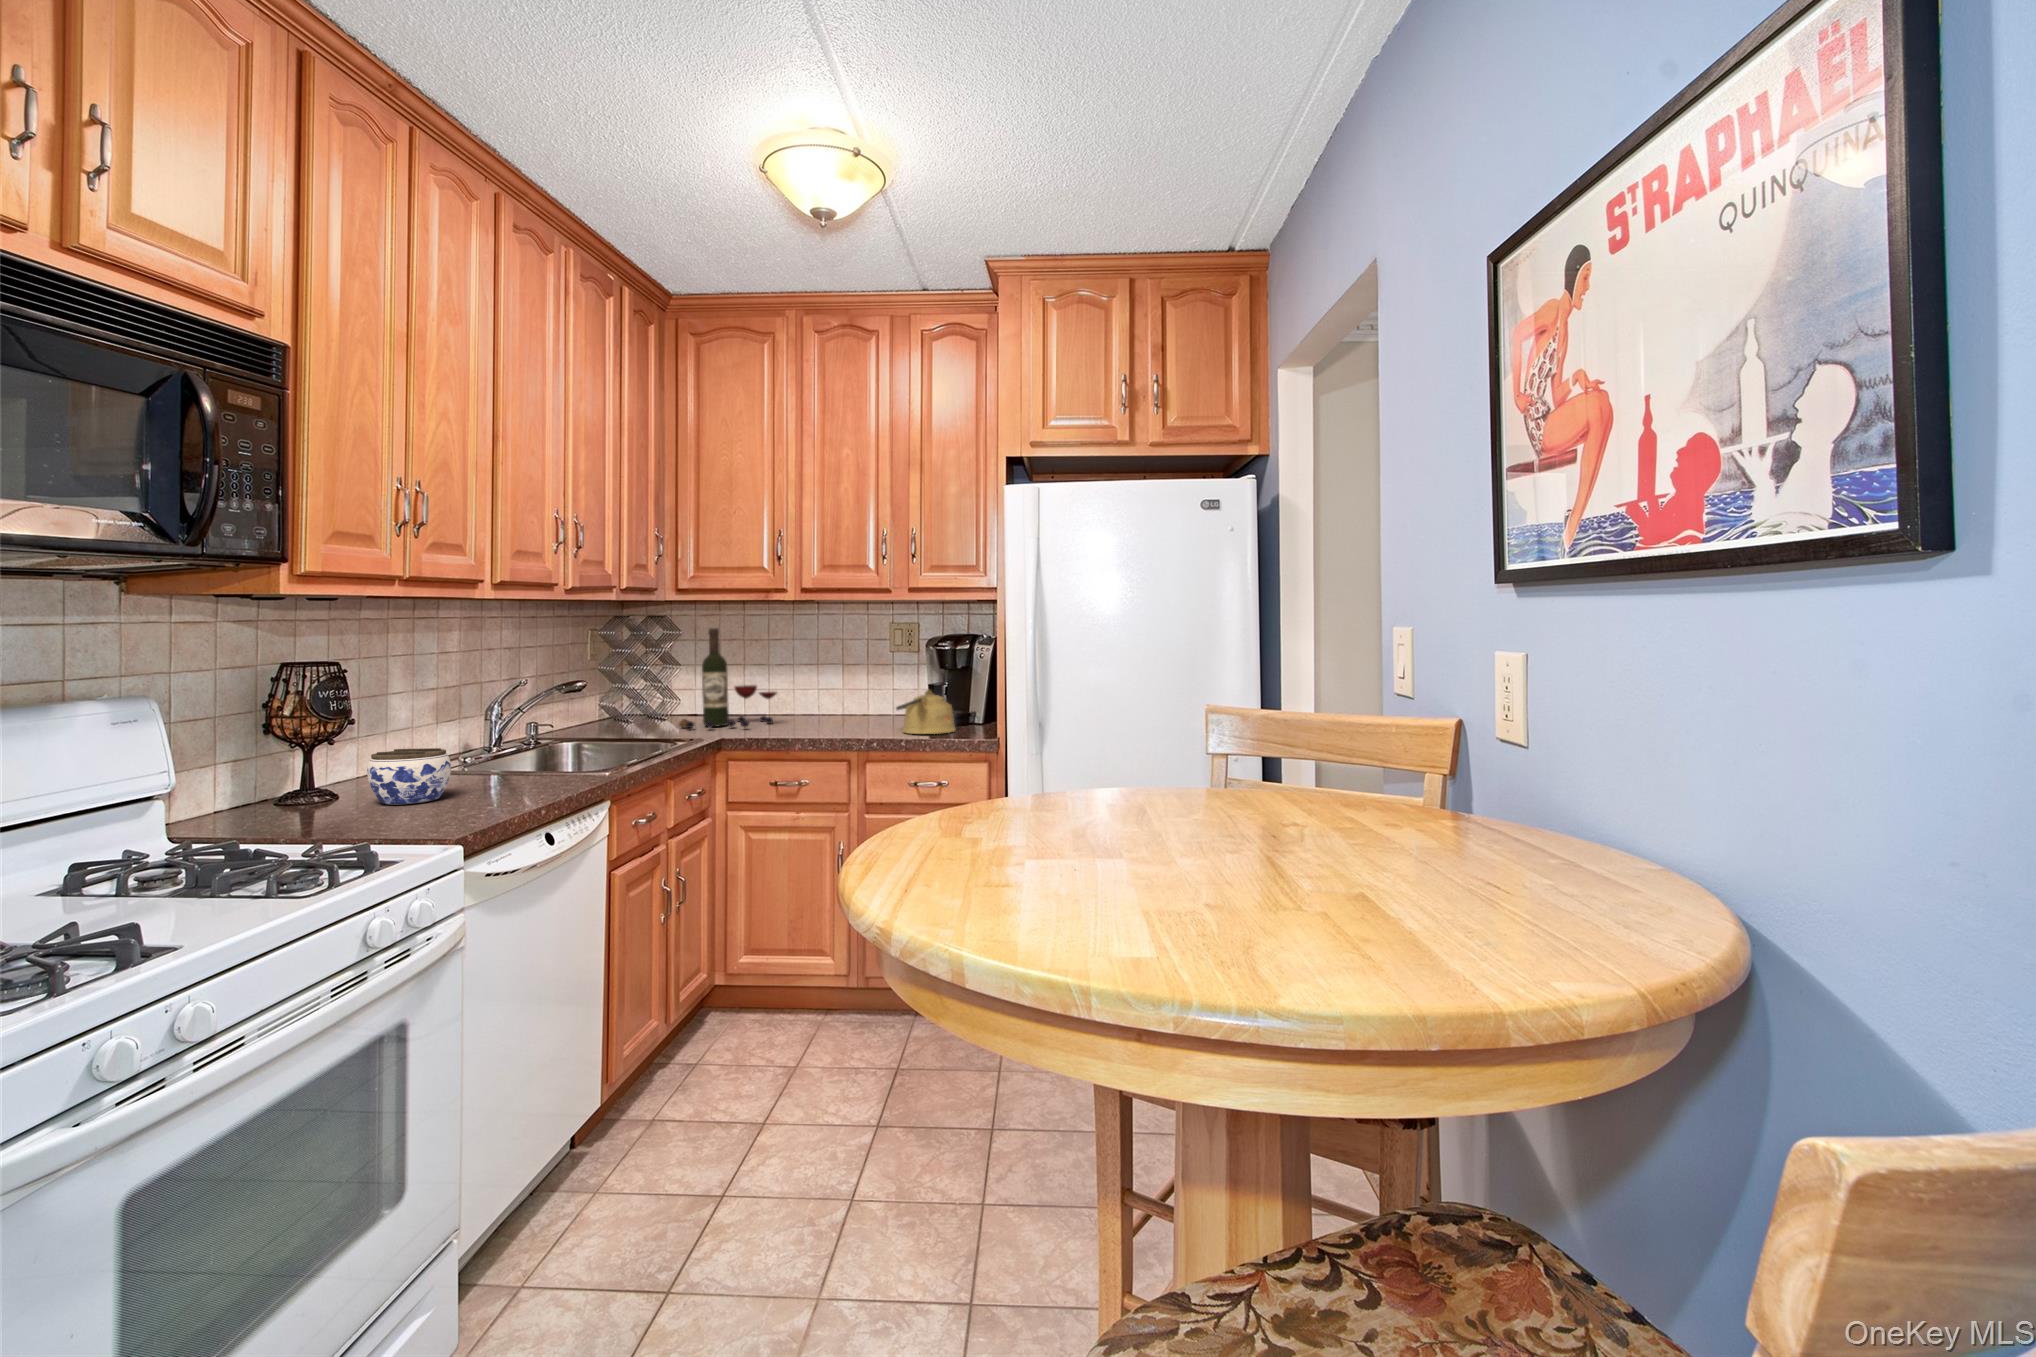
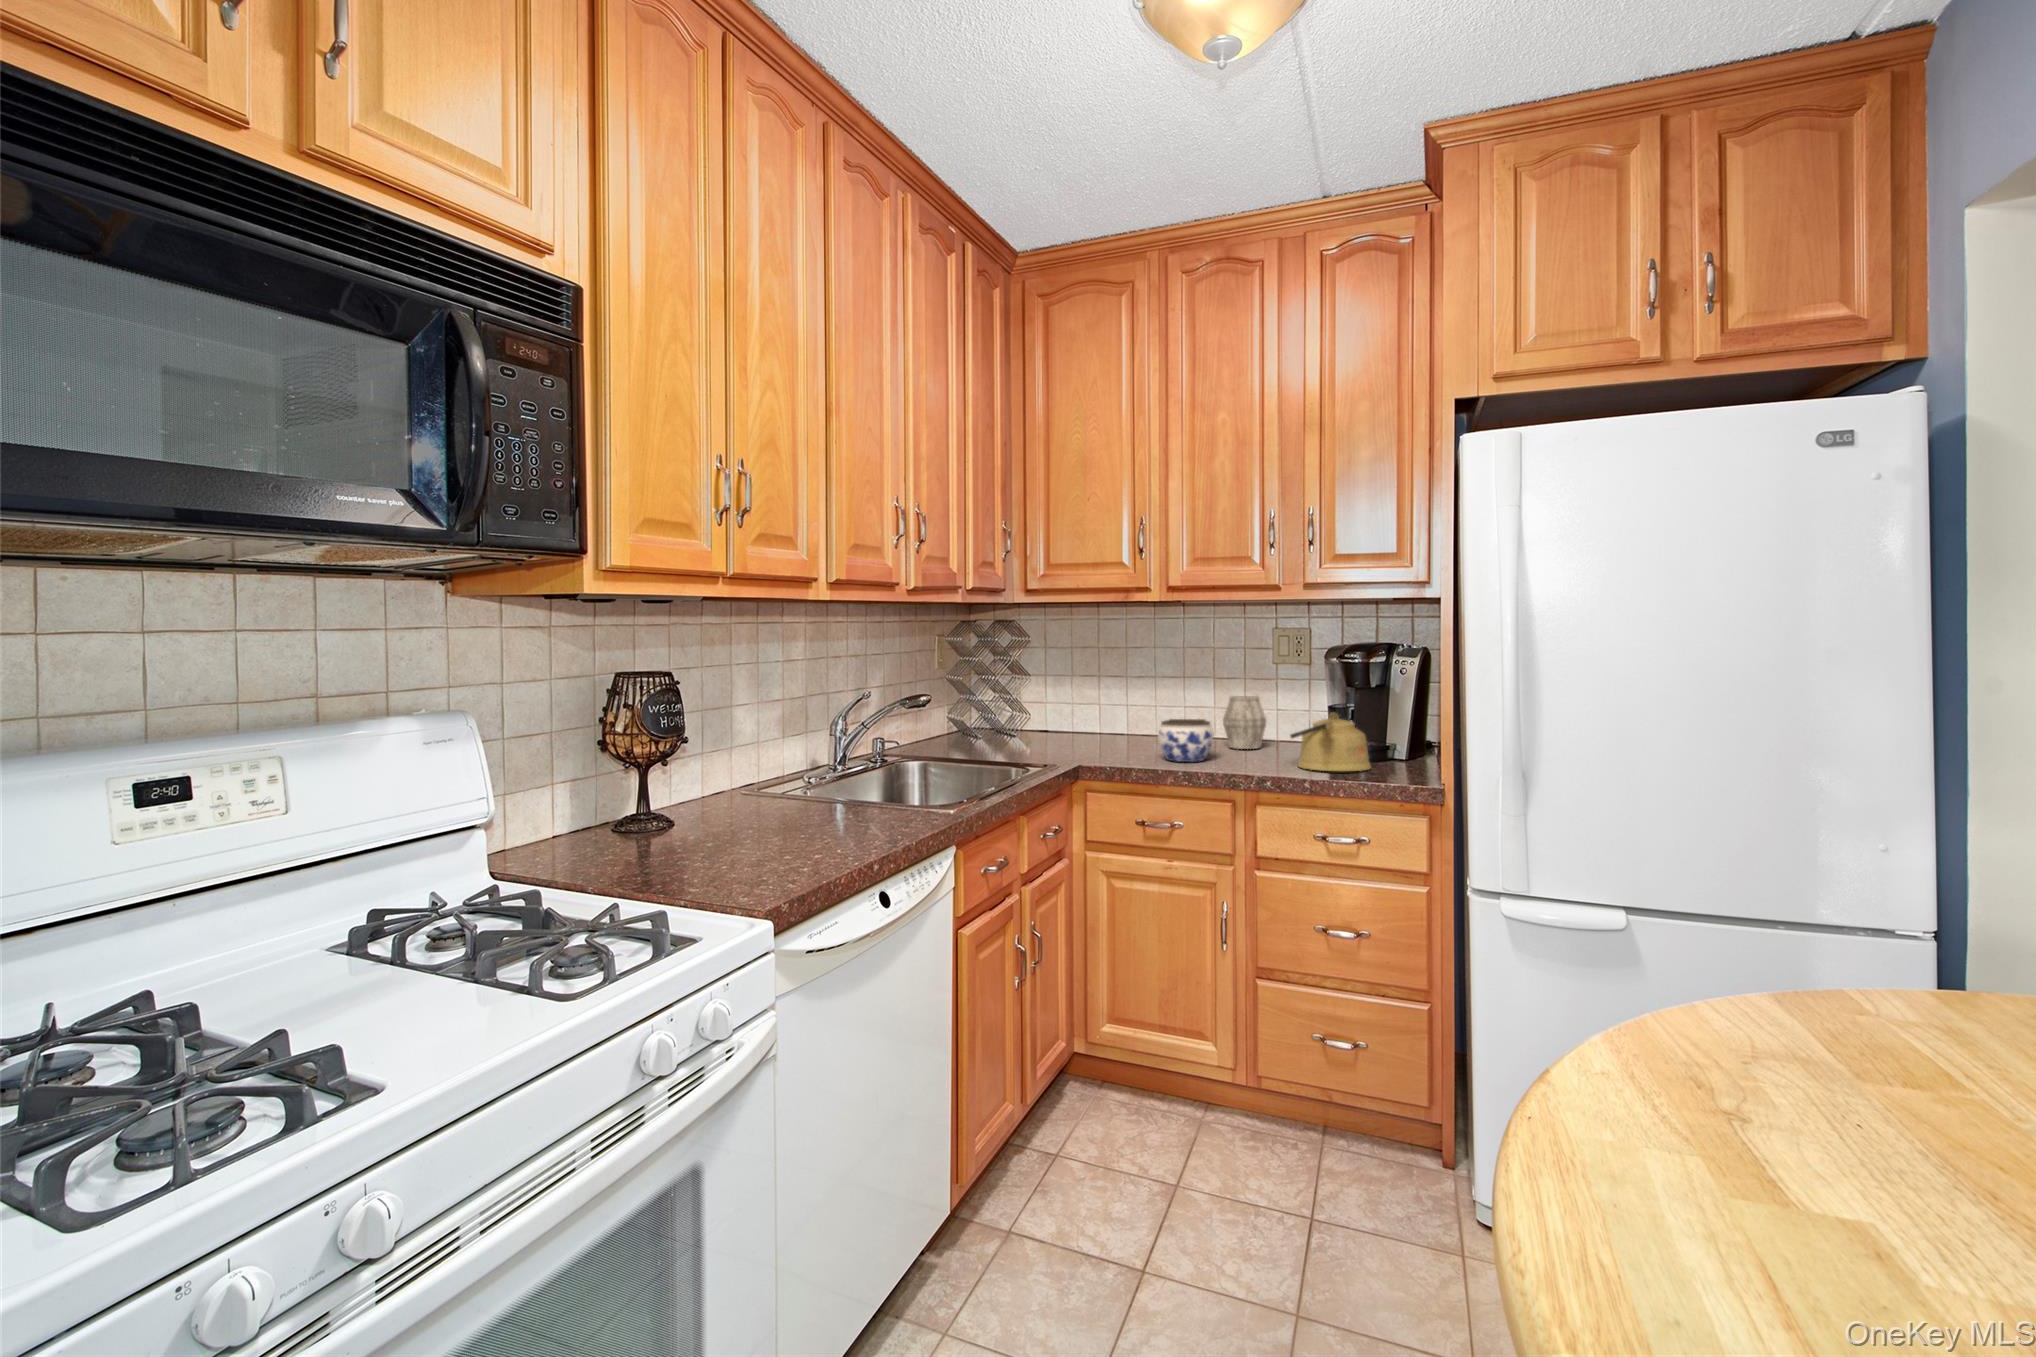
wine bottle: present [679,628,777,728] -> none [1026,635,1140,752]
mug: none [850,679,885,721] -> present [1223,696,1266,749]
jar: present [367,748,451,804] -> present [1158,719,1214,762]

